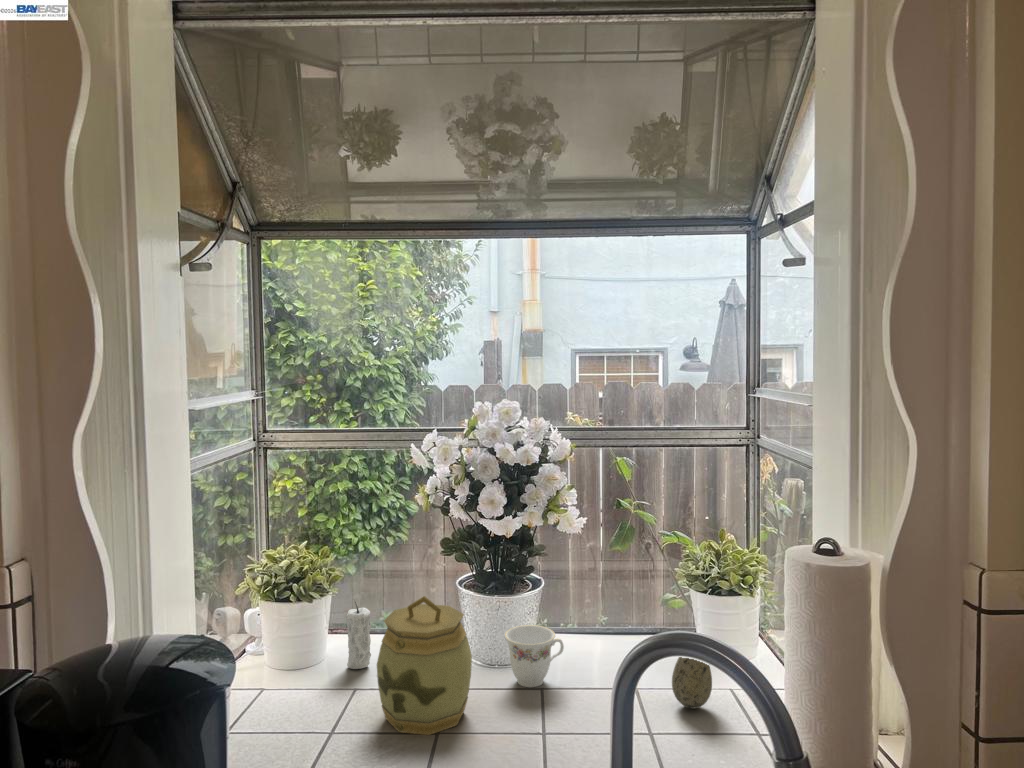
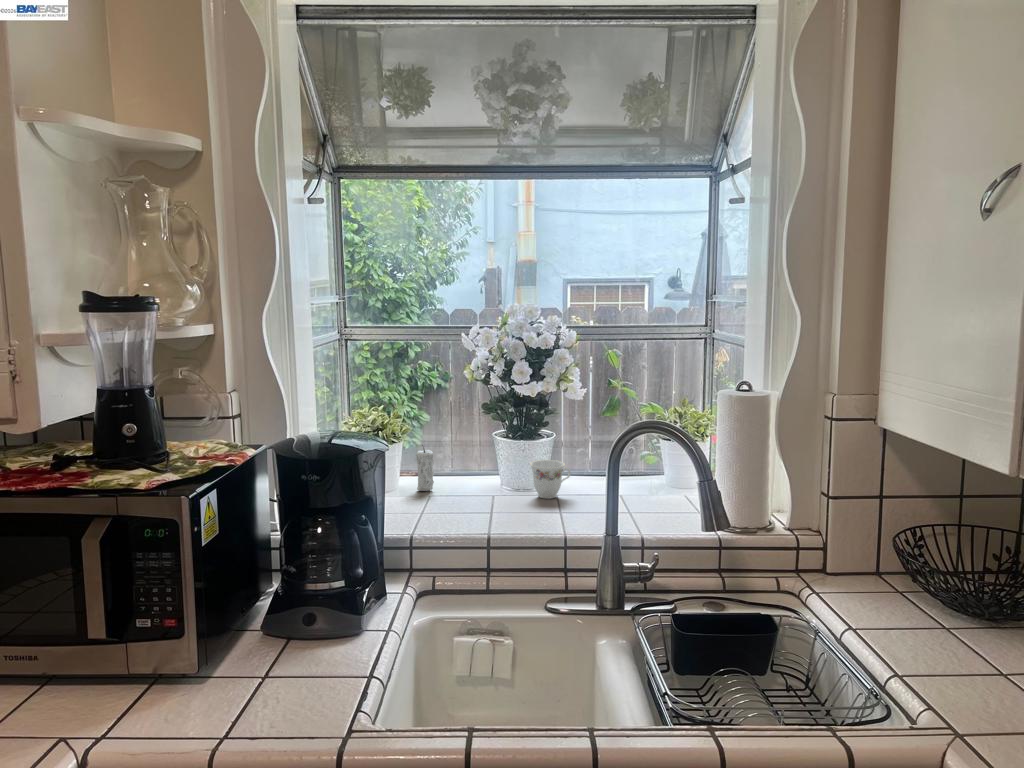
jar: present [377,596,472,735] -> none [447,430,510,517]
decorative egg: present [672,657,712,709] -> none [645,464,671,506]

